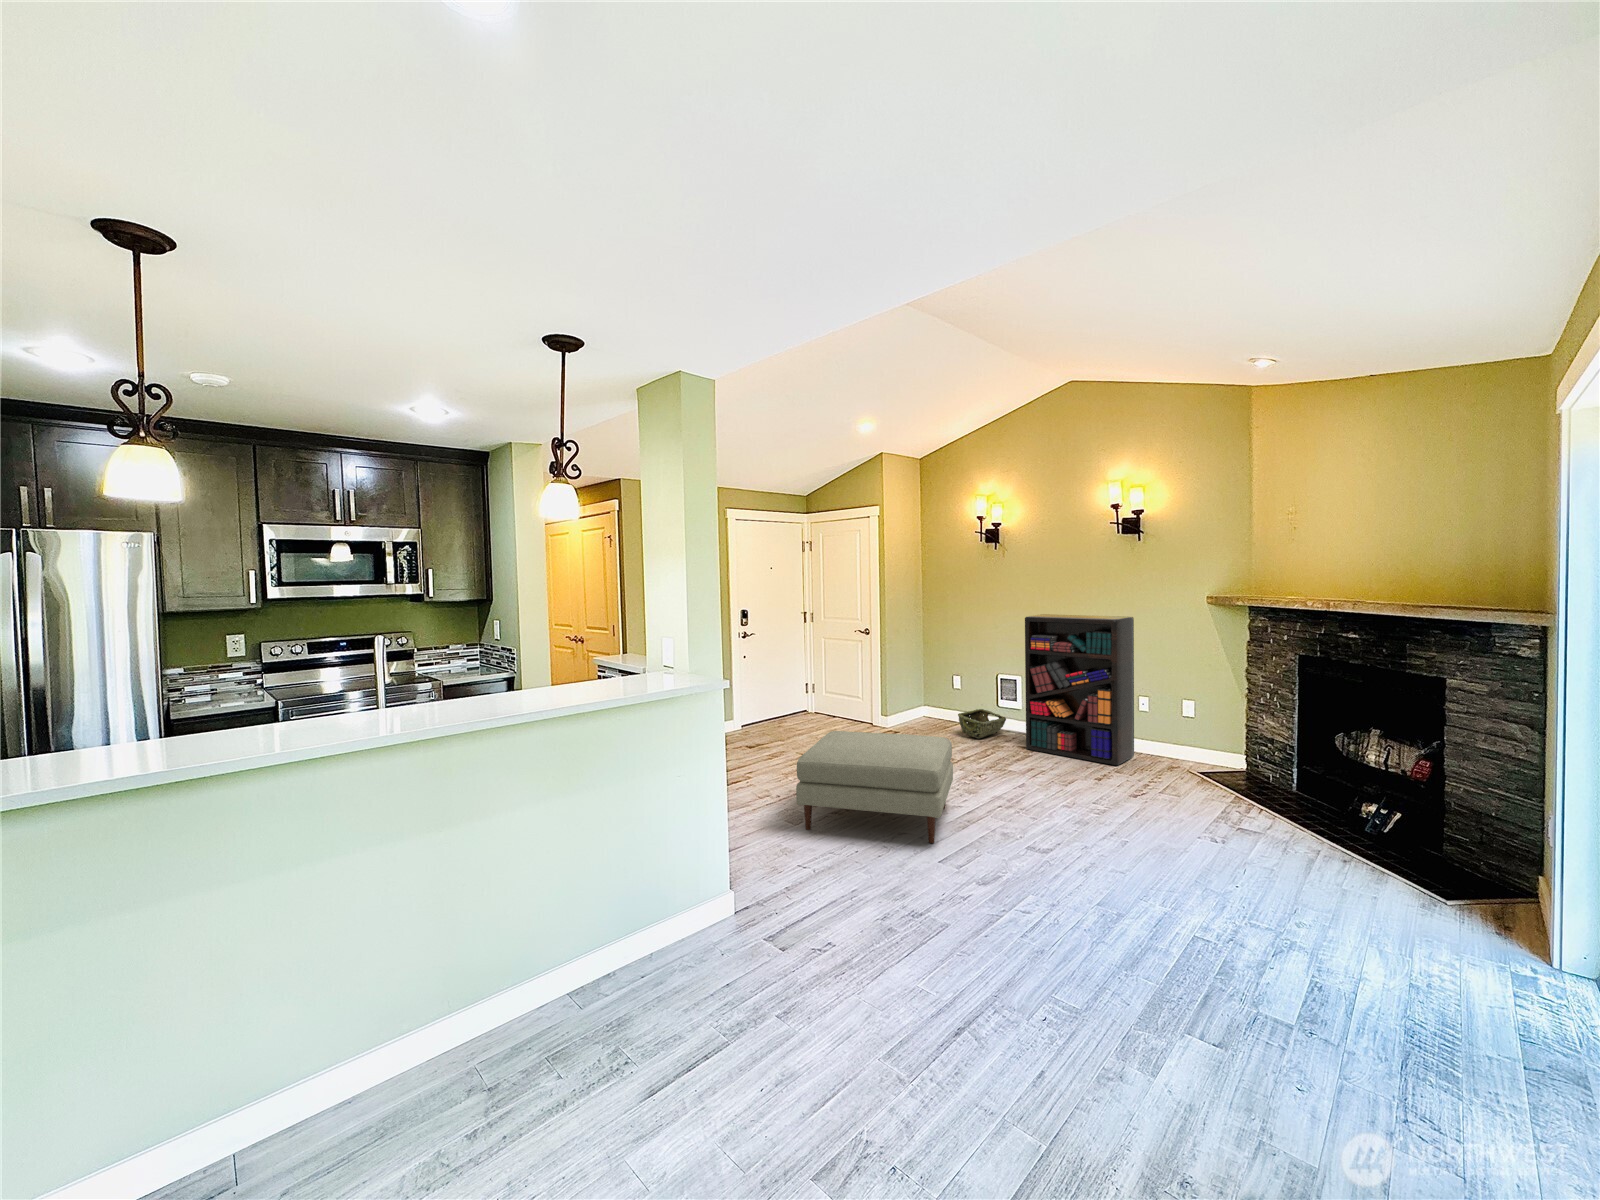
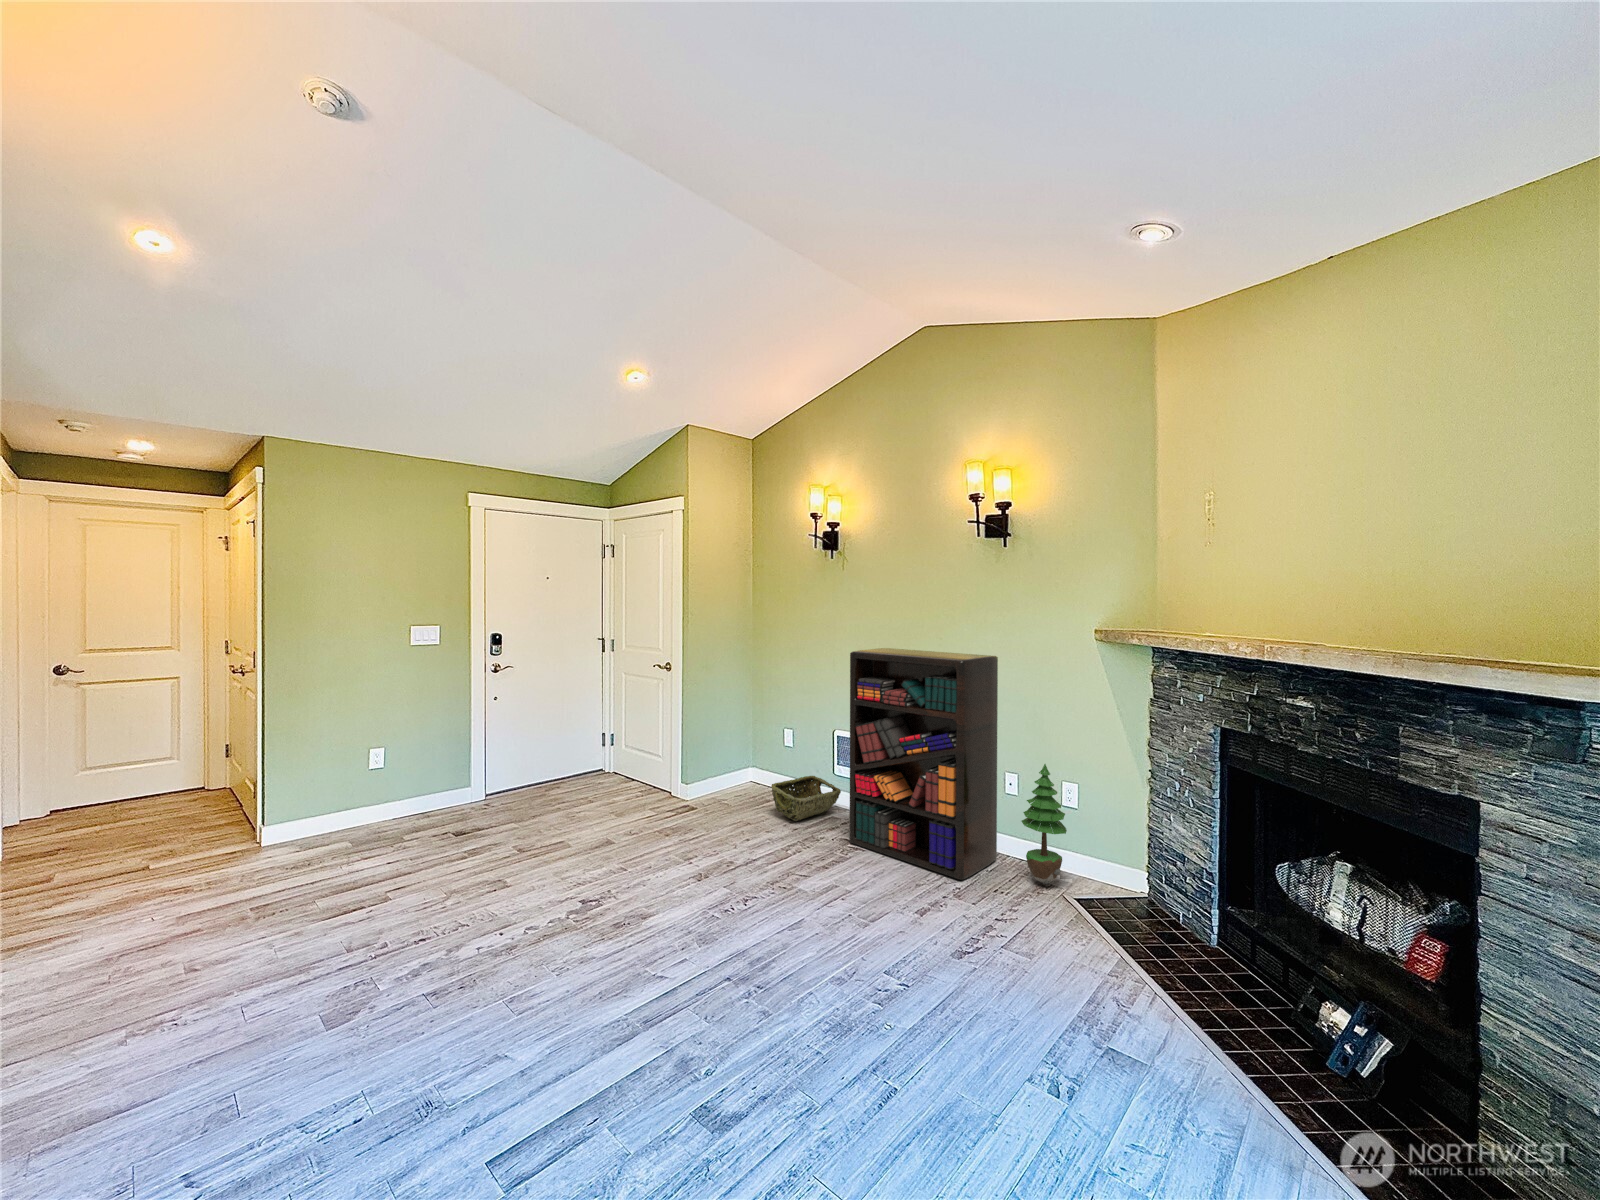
potted tree: none [1155,687,1188,767] -> present [1022,764,1067,884]
ottoman: present [796,731,953,843] -> none [304,835,646,1089]

